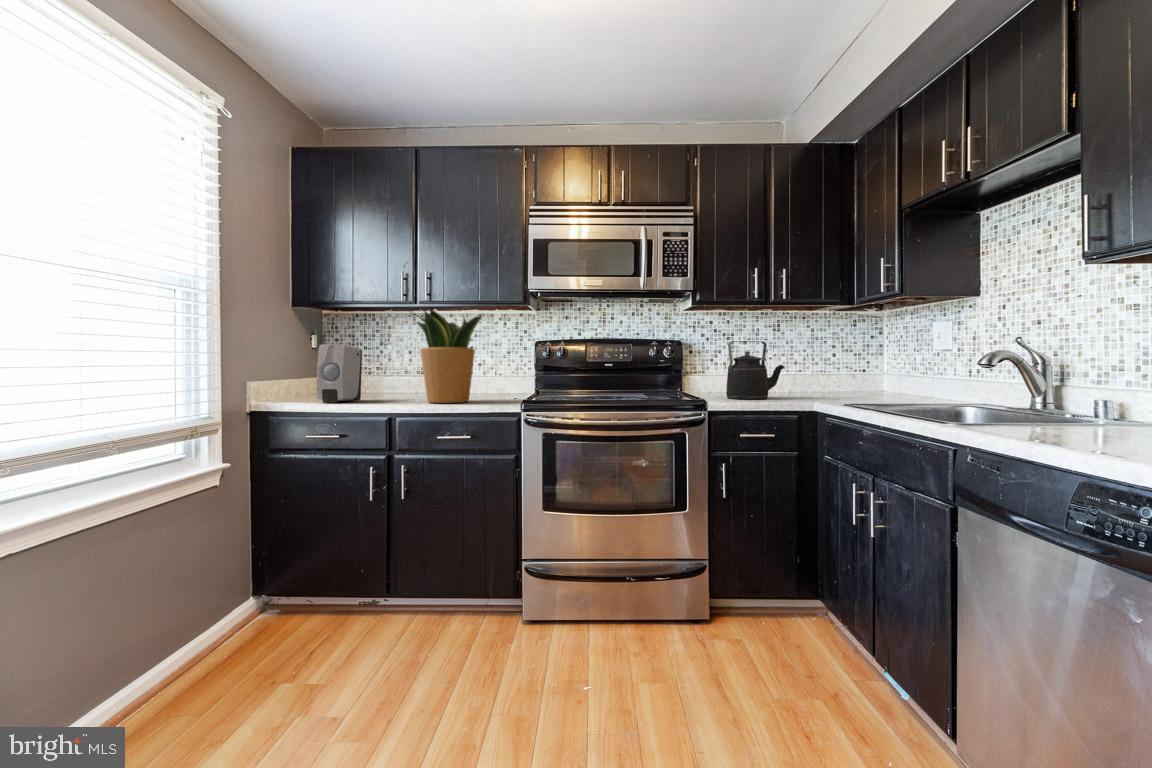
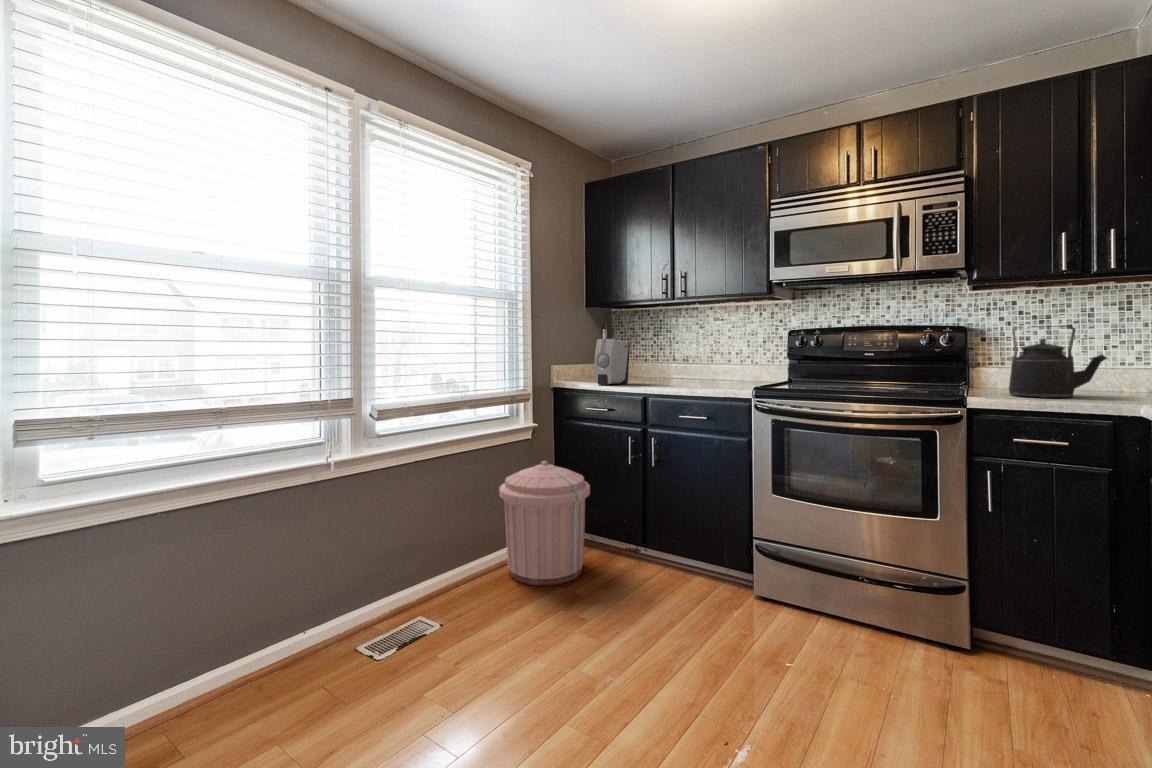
potted plant: present [416,308,483,403] -> none [656,307,719,389]
trash can: none [178,511,328,698] -> present [499,461,590,586]

